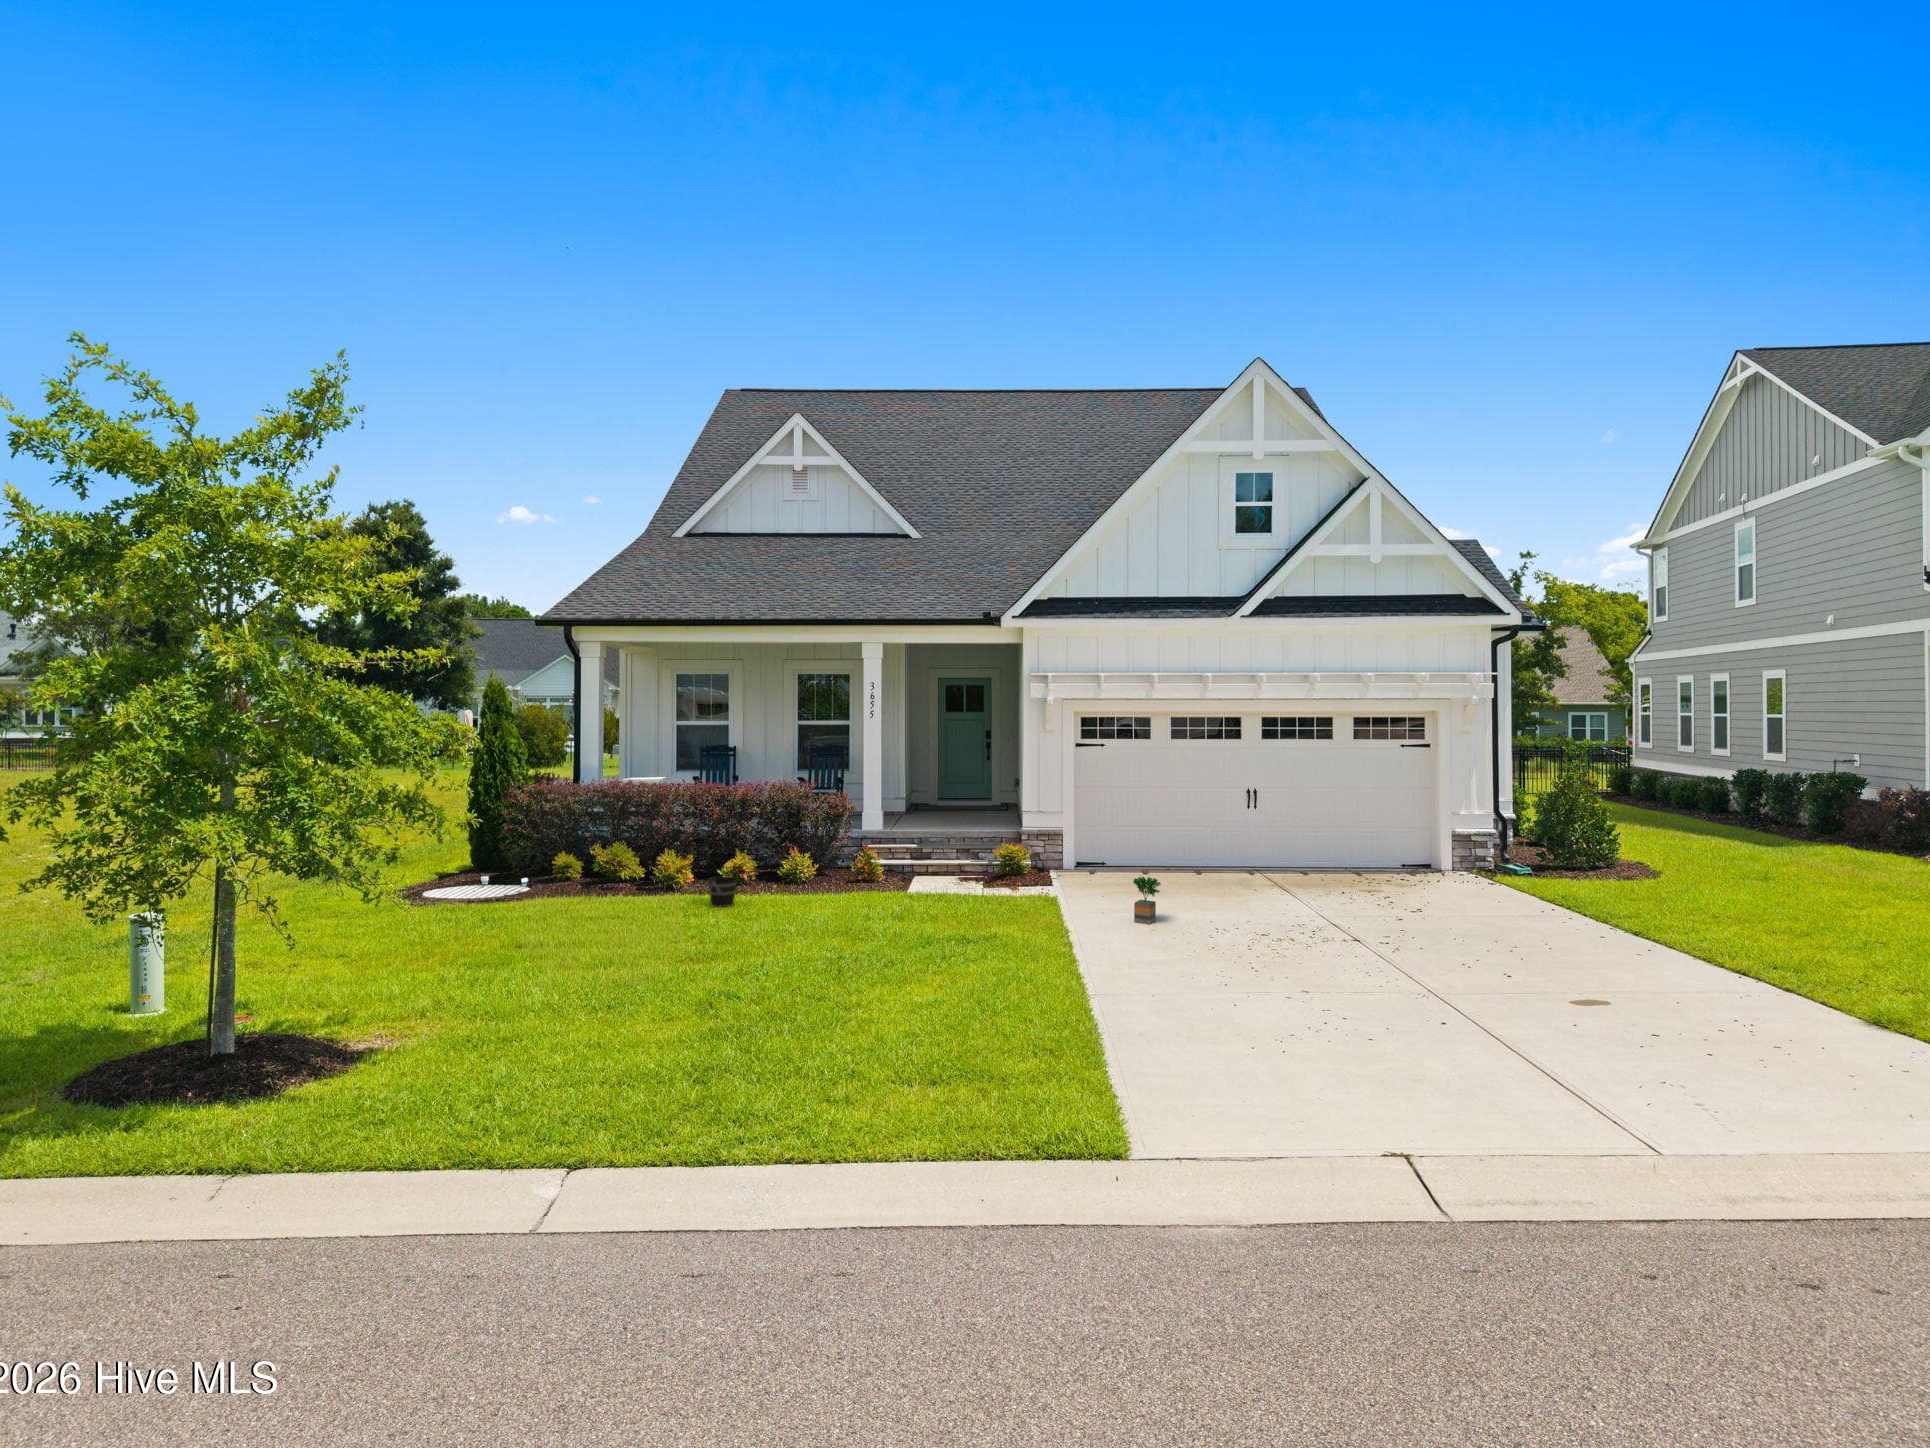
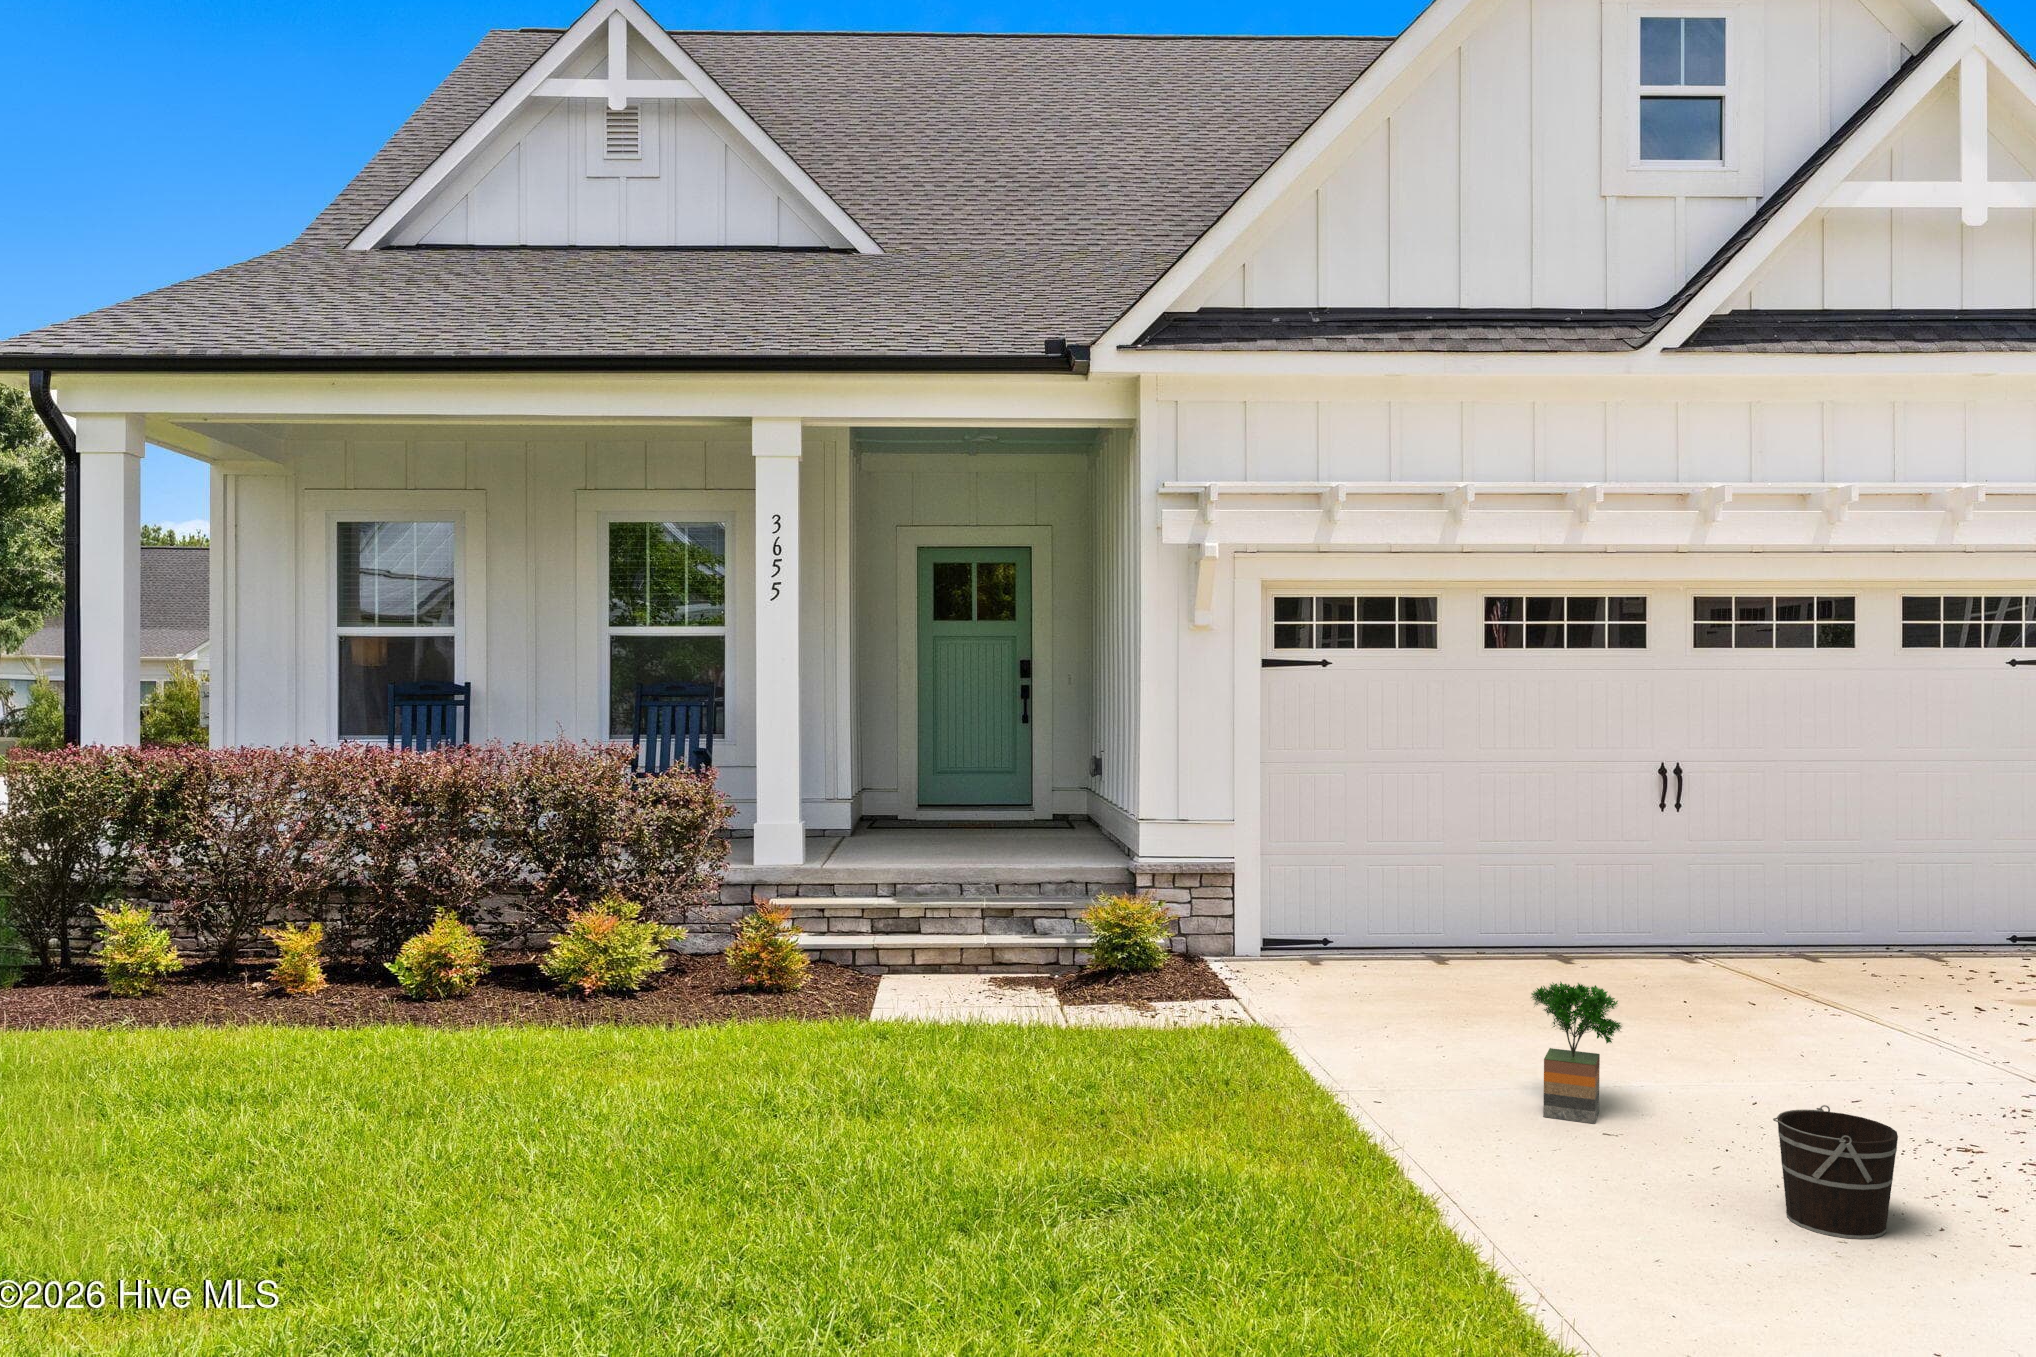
bucket: present [708,877,737,907] -> present [1773,1105,1898,1239]

